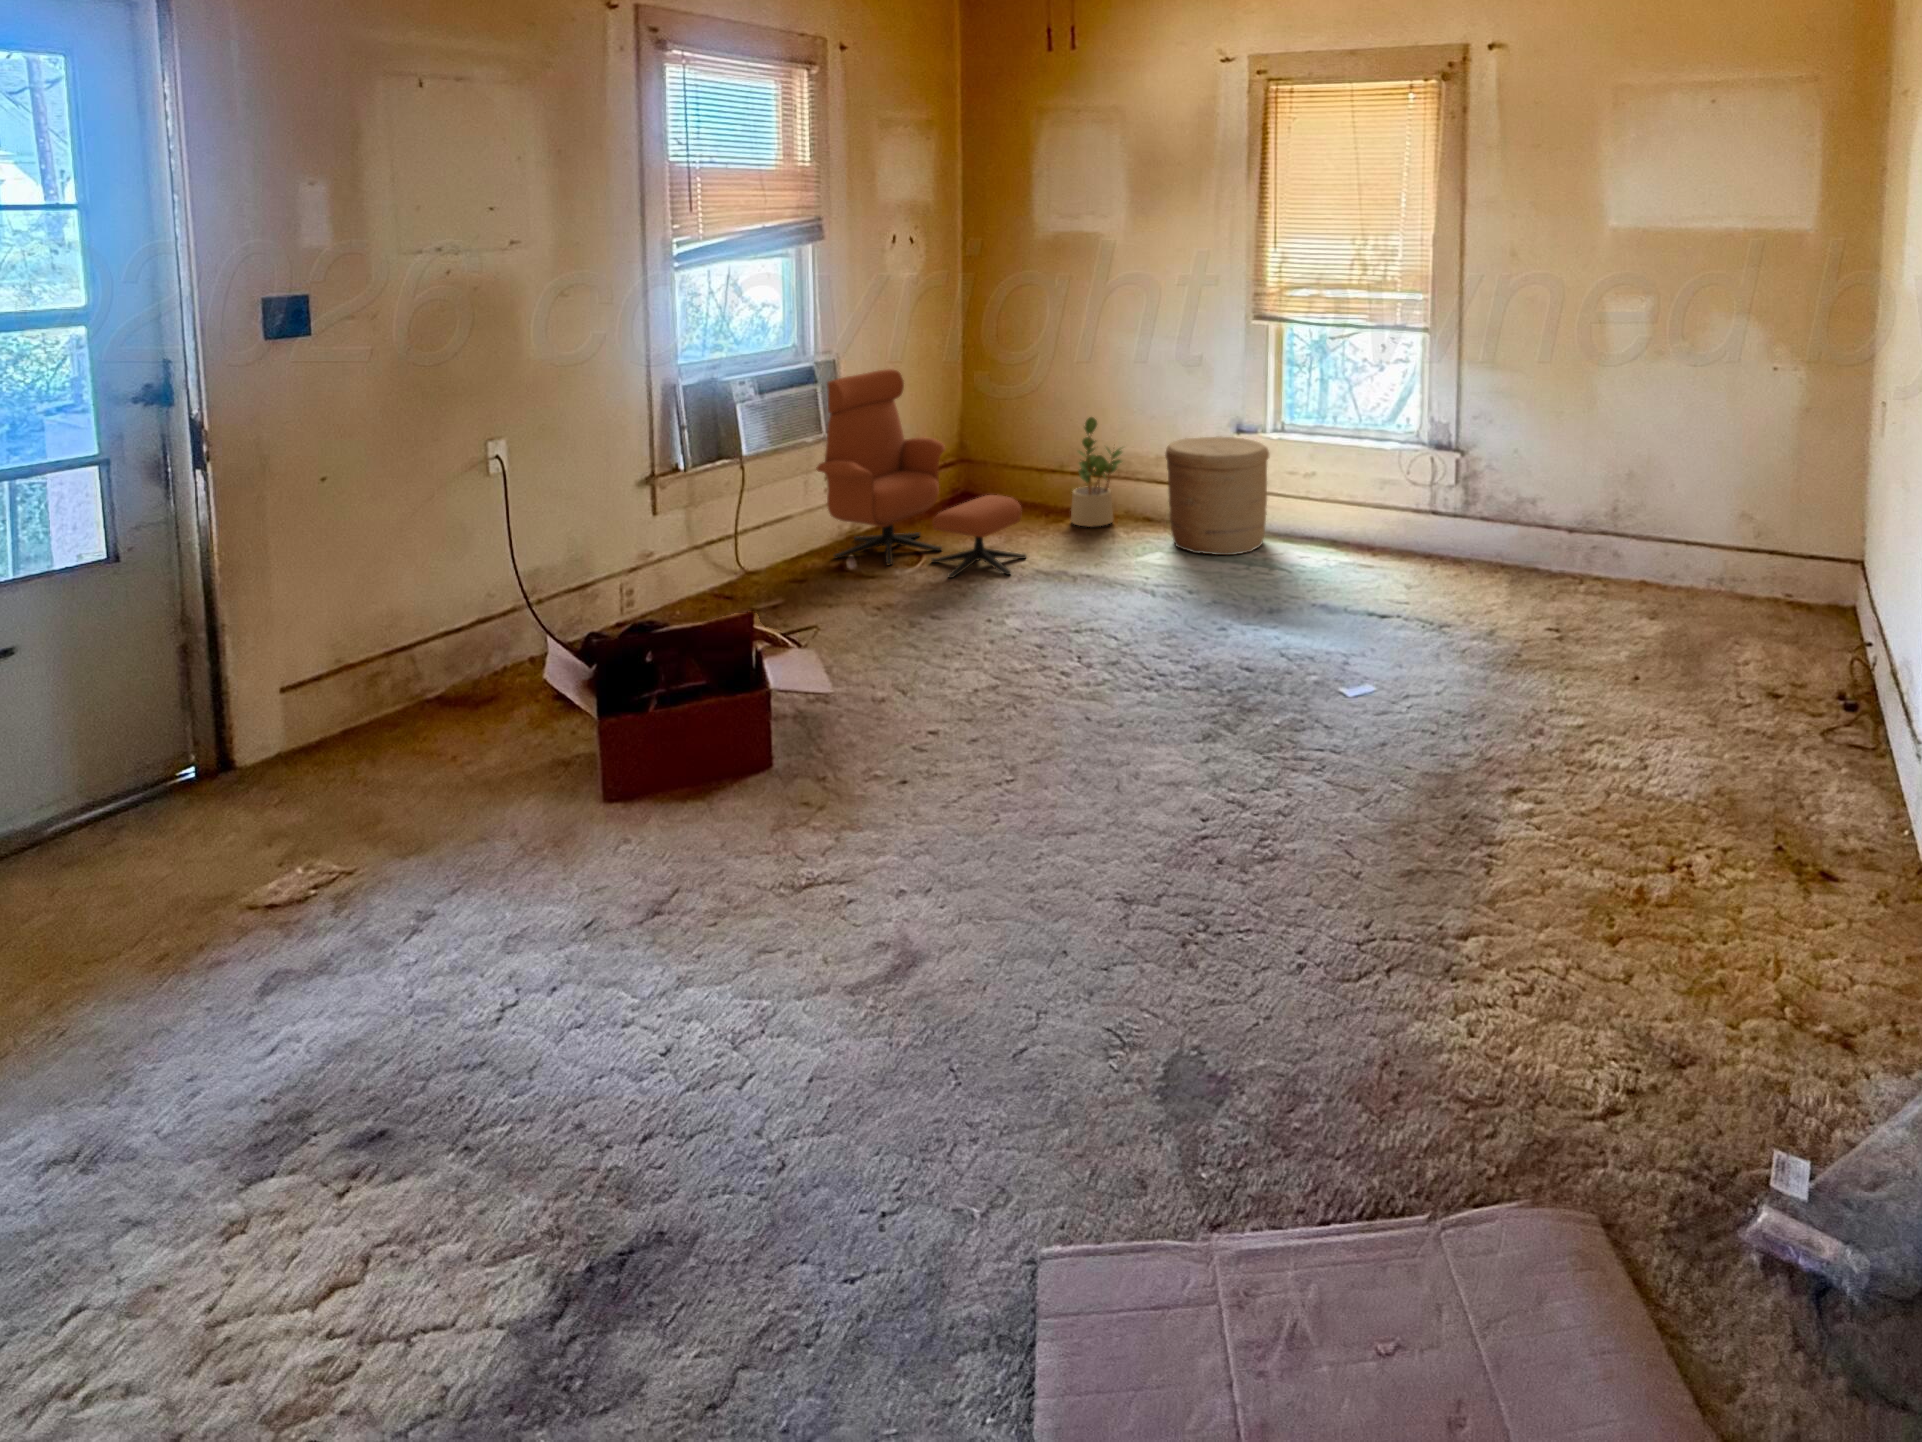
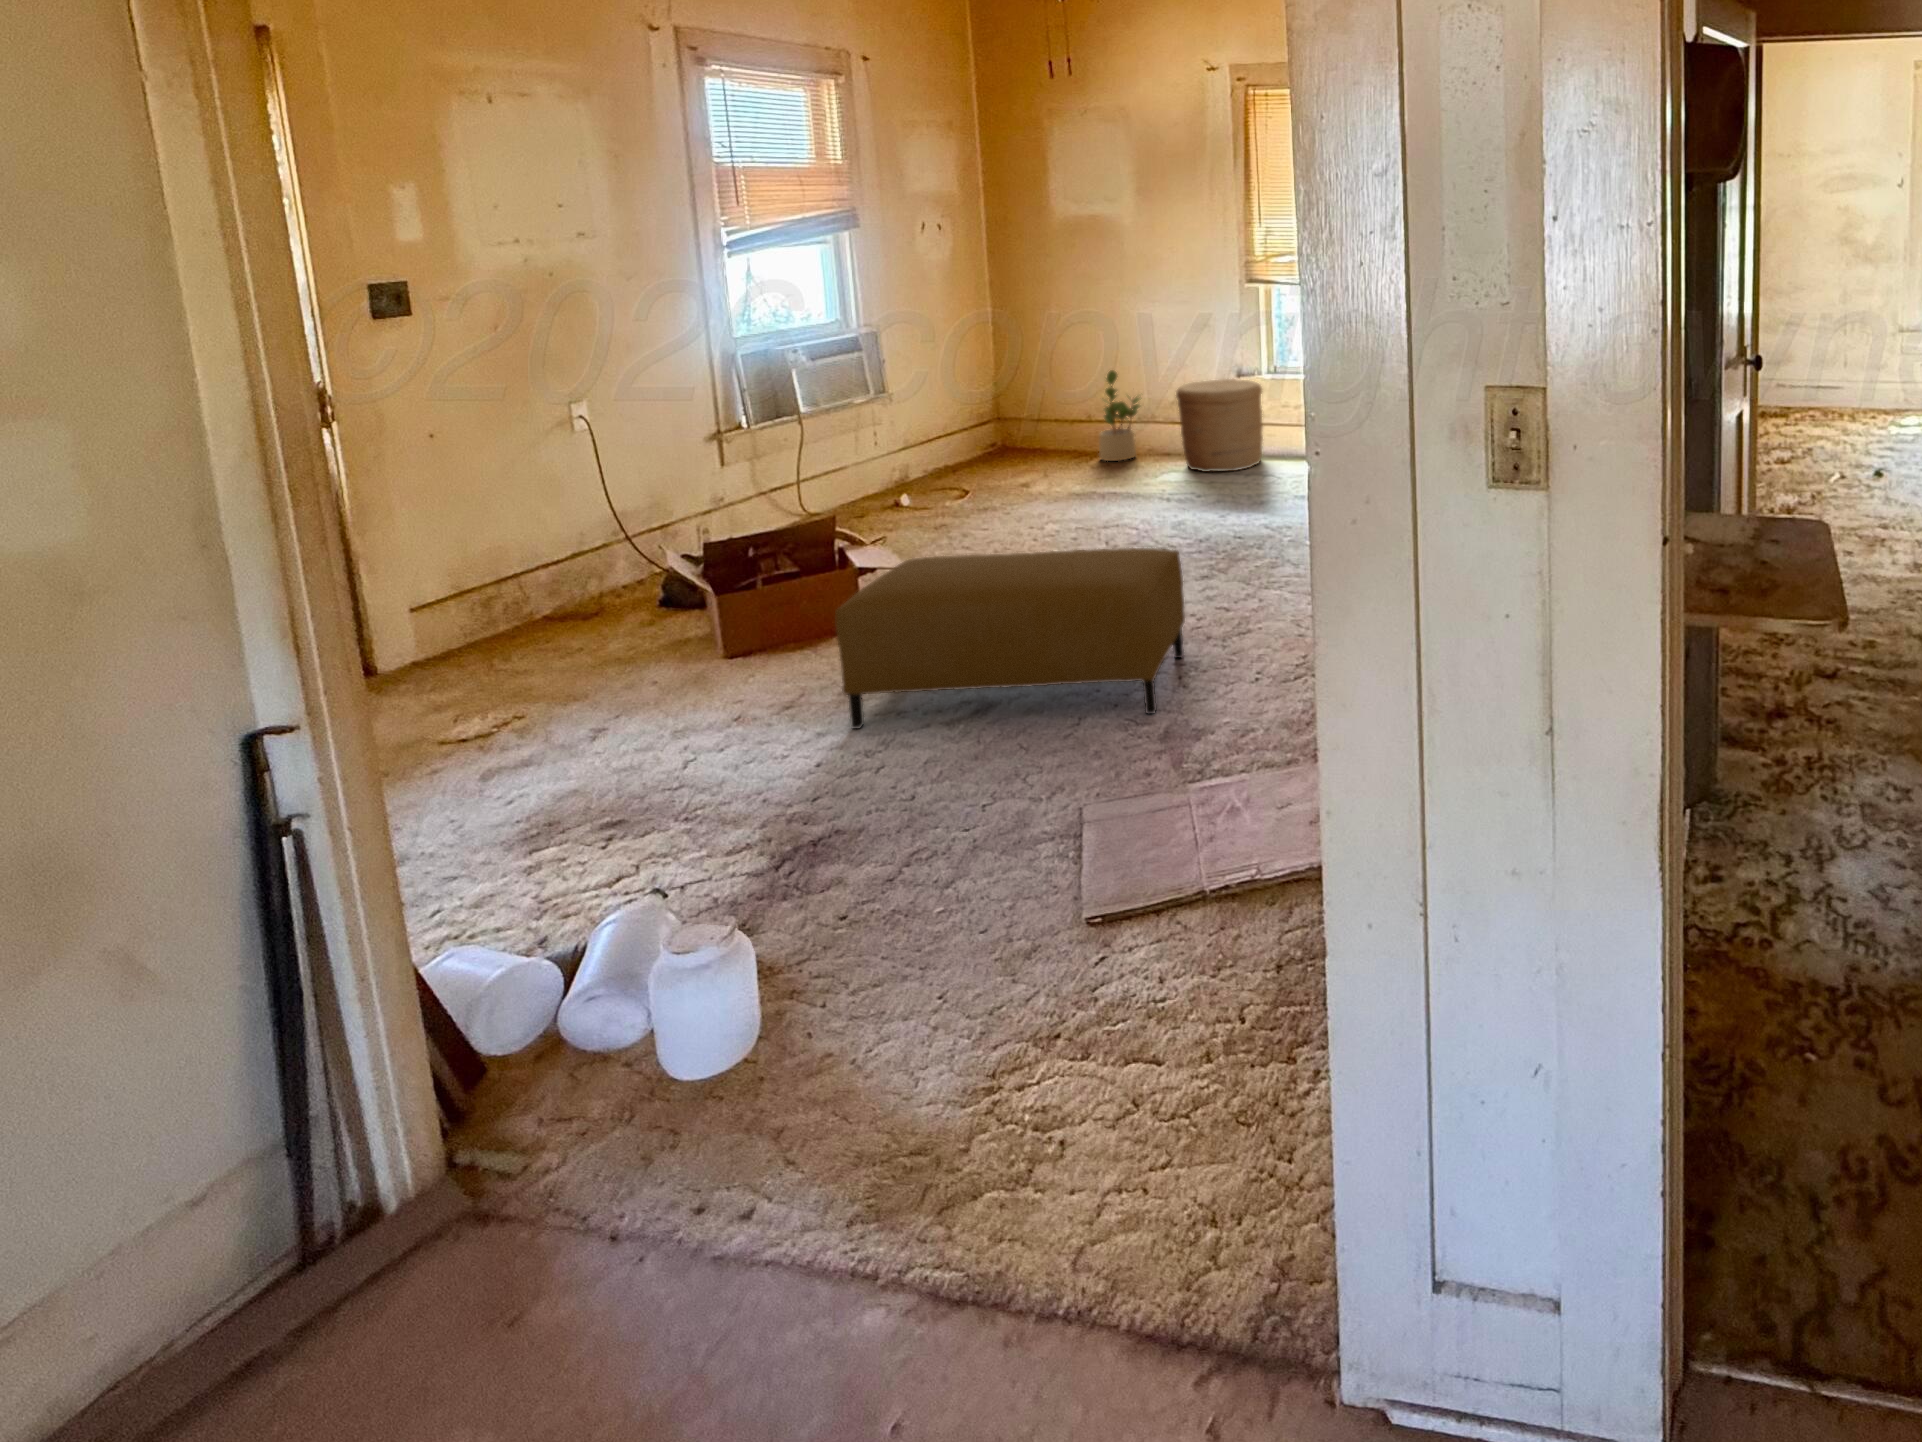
lounge chair: present [816,369,1026,578] -> none [867,338,1062,504]
ottoman: none [712,708,1190,1021] -> present [835,548,1185,729]

